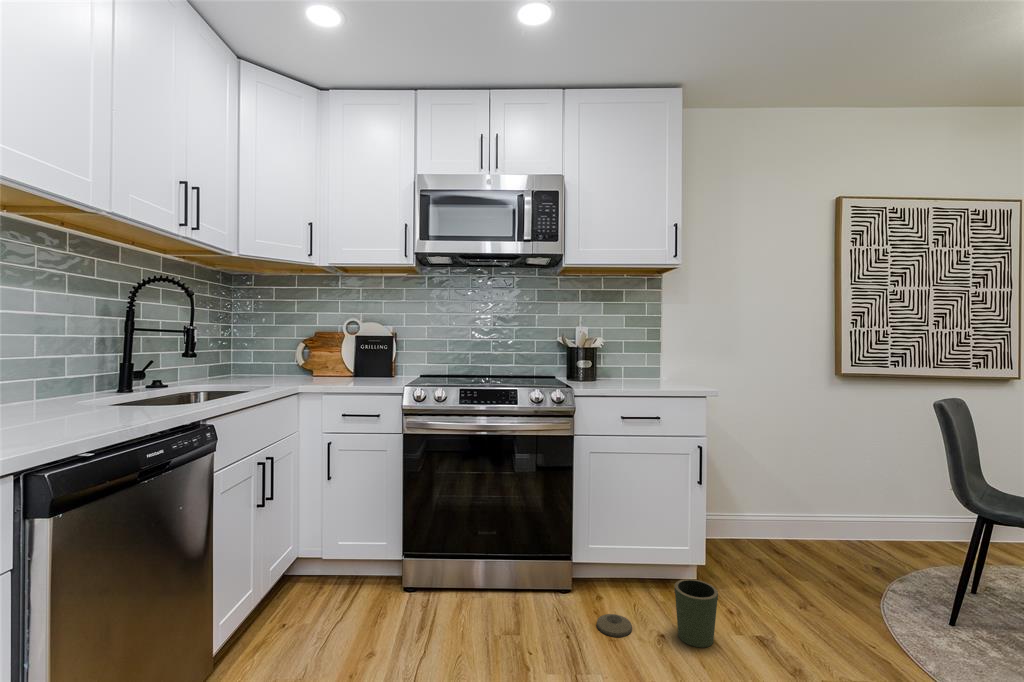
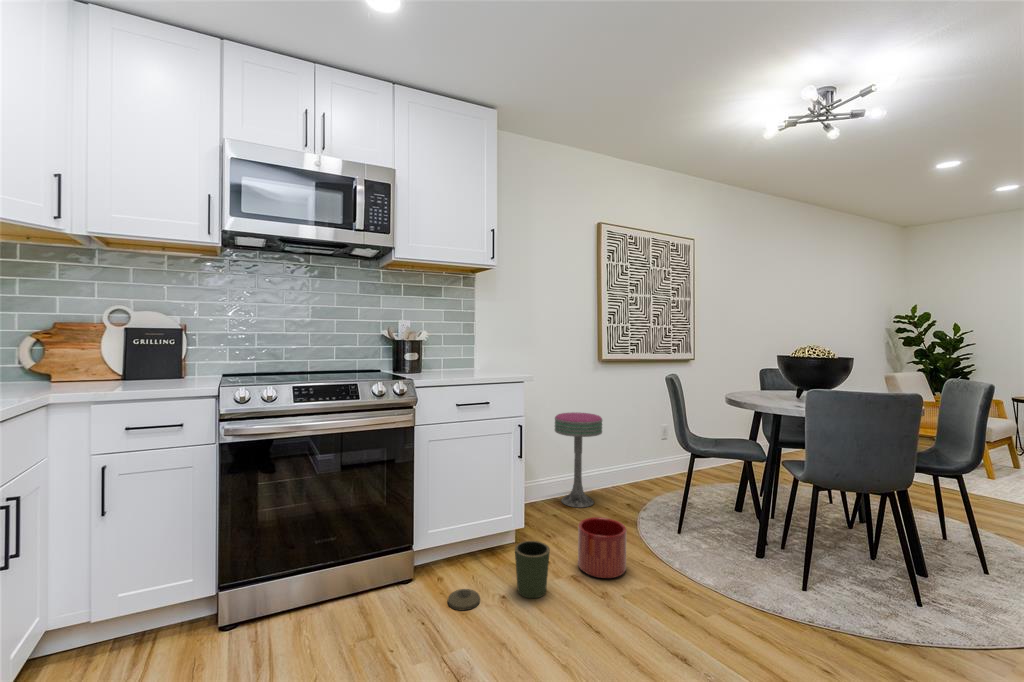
bar stool: none [766,438,836,561] -> present [555,412,602,508]
planter: none [767,571,837,653] -> present [578,517,626,578]

